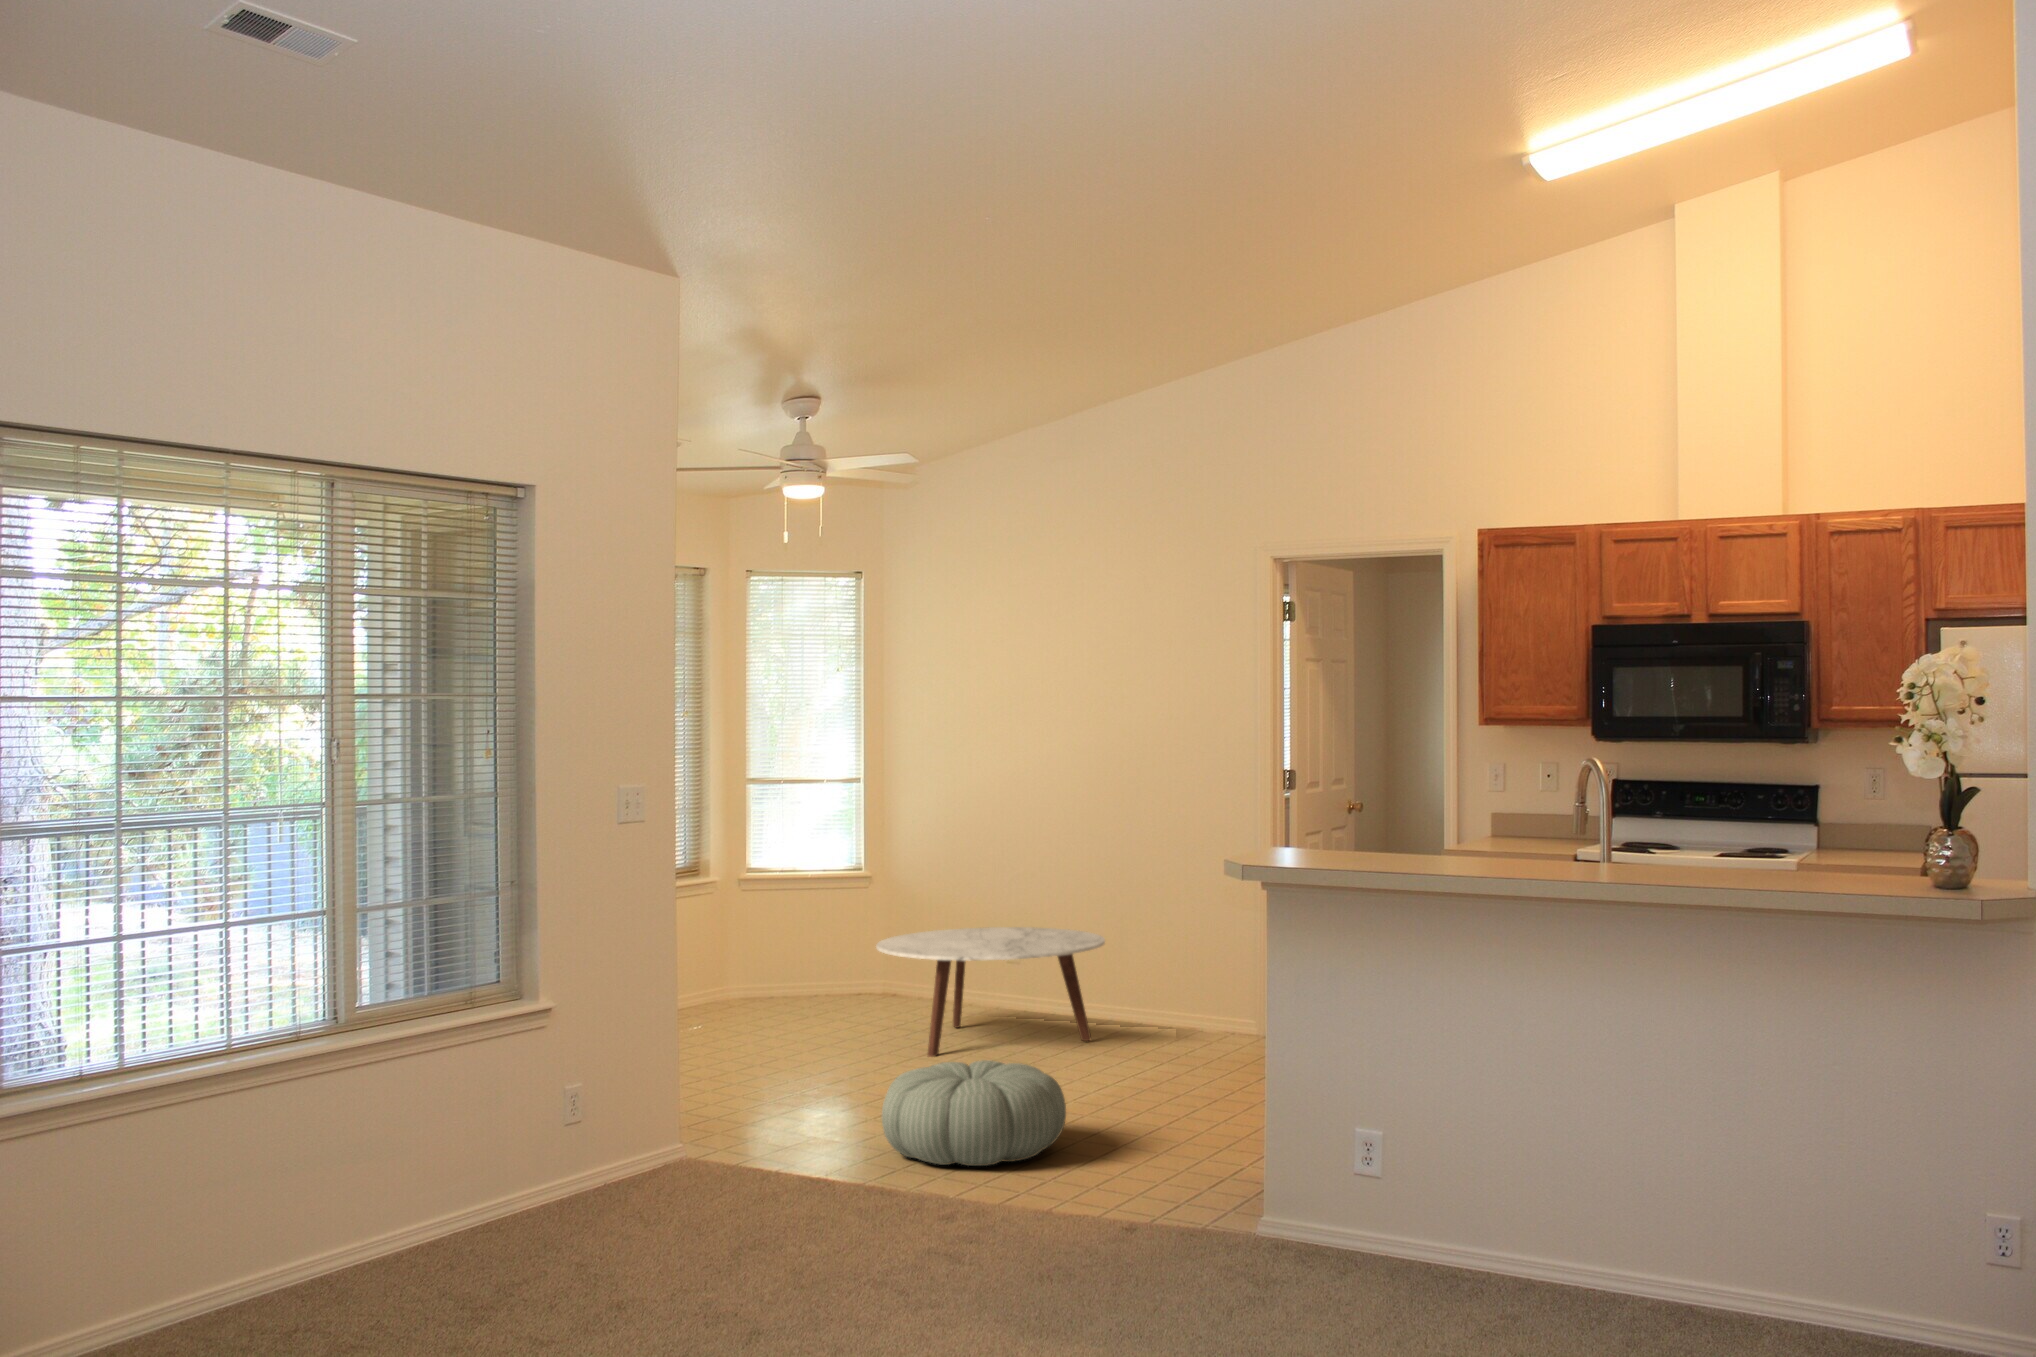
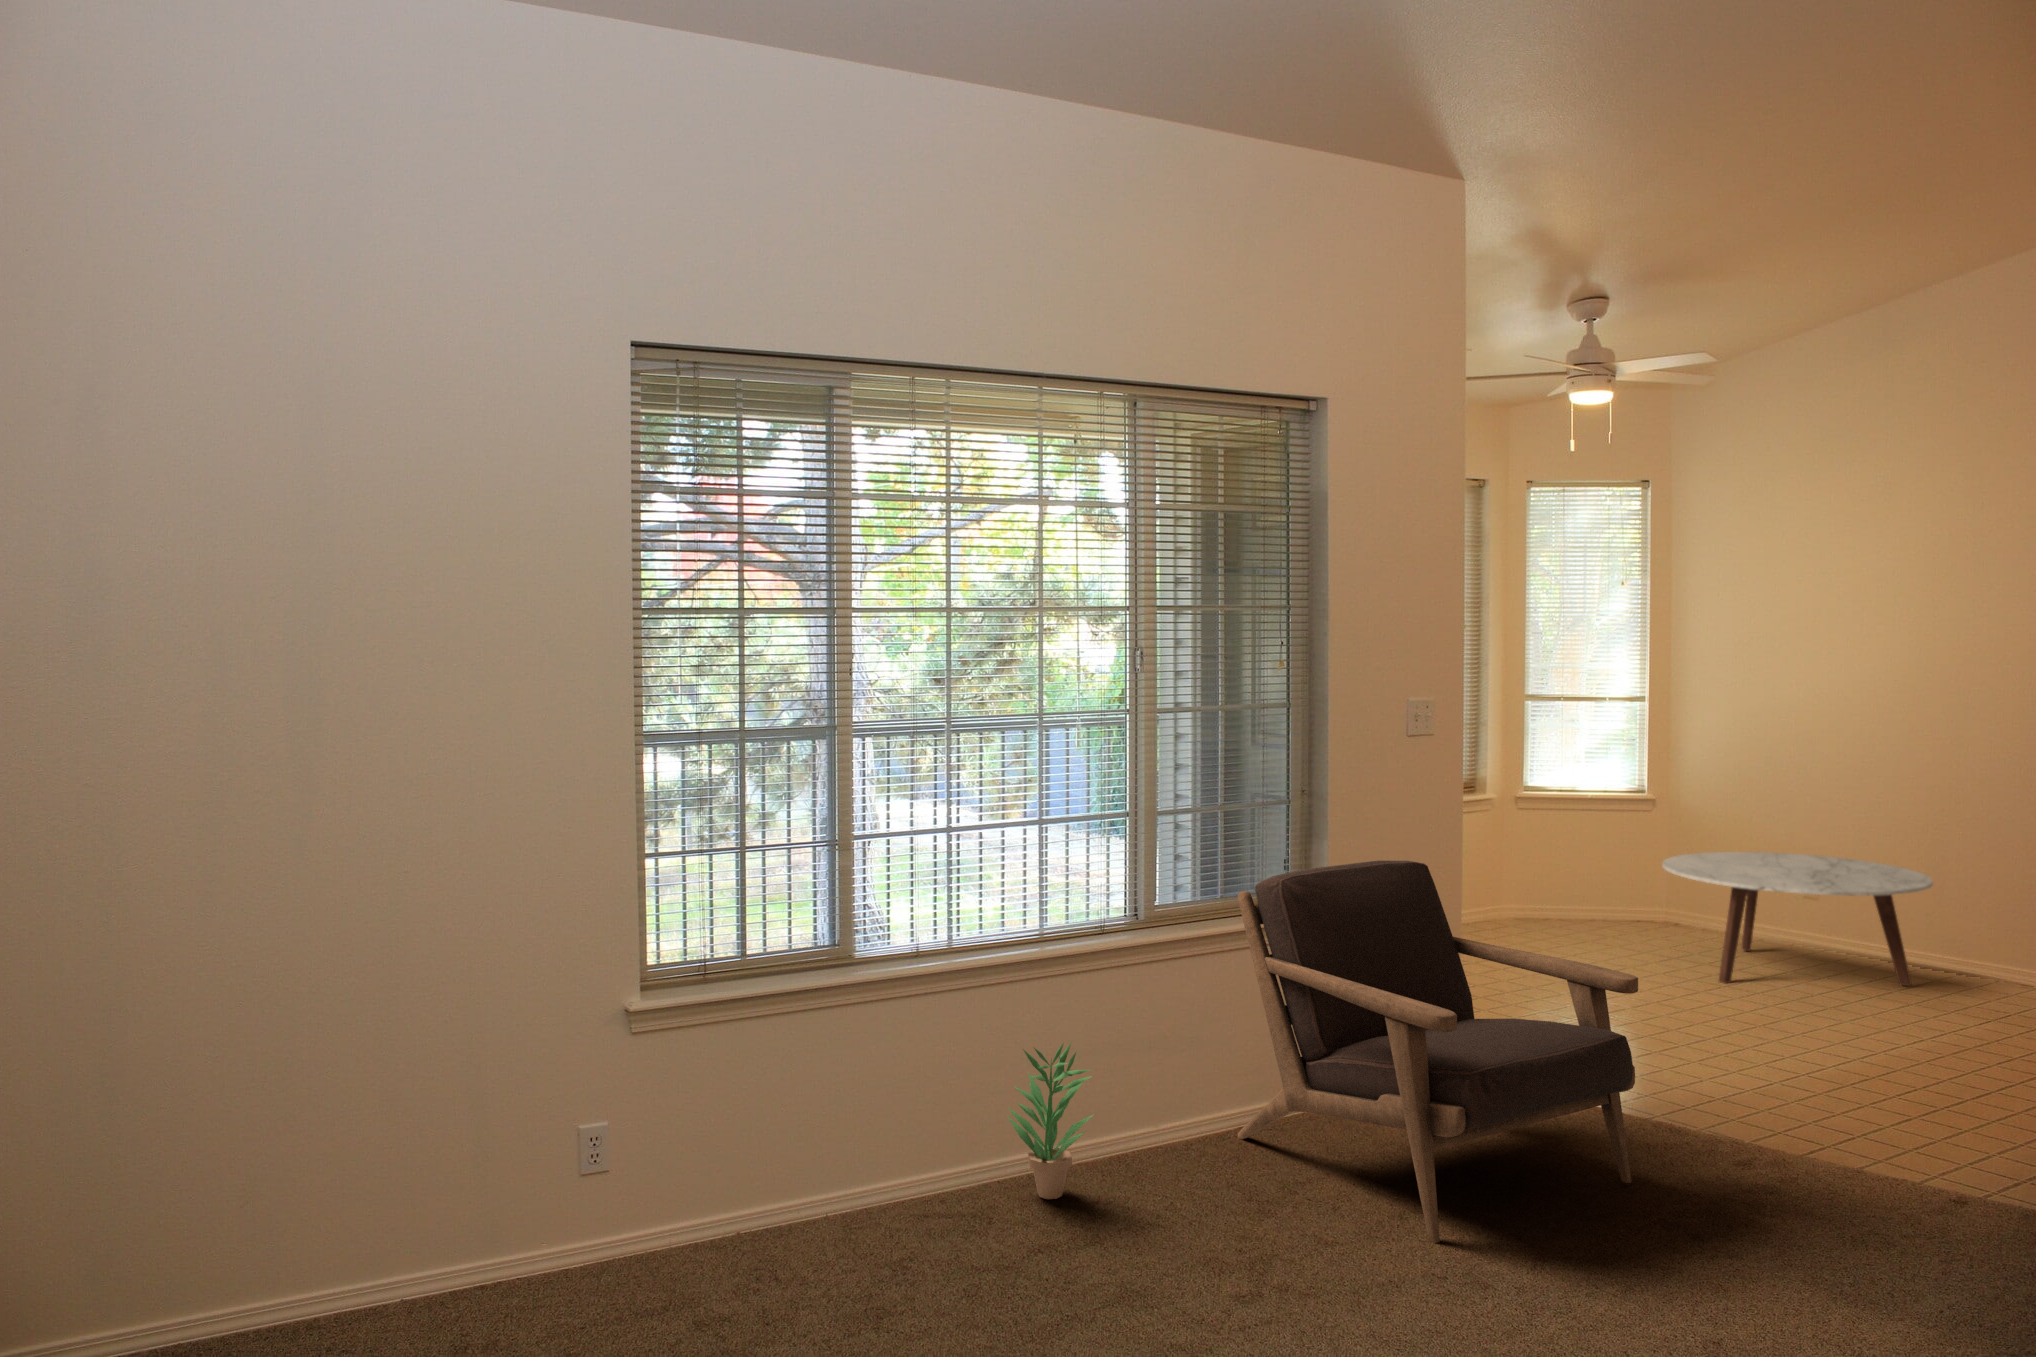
armchair: none [453,943,830,1285] -> present [1238,861,1638,1243]
pouf: present [882,1060,1066,1166] -> none [1685,1013,1918,1142]
potted plant: none [210,1146,312,1315] -> present [1008,1043,1094,1199]

